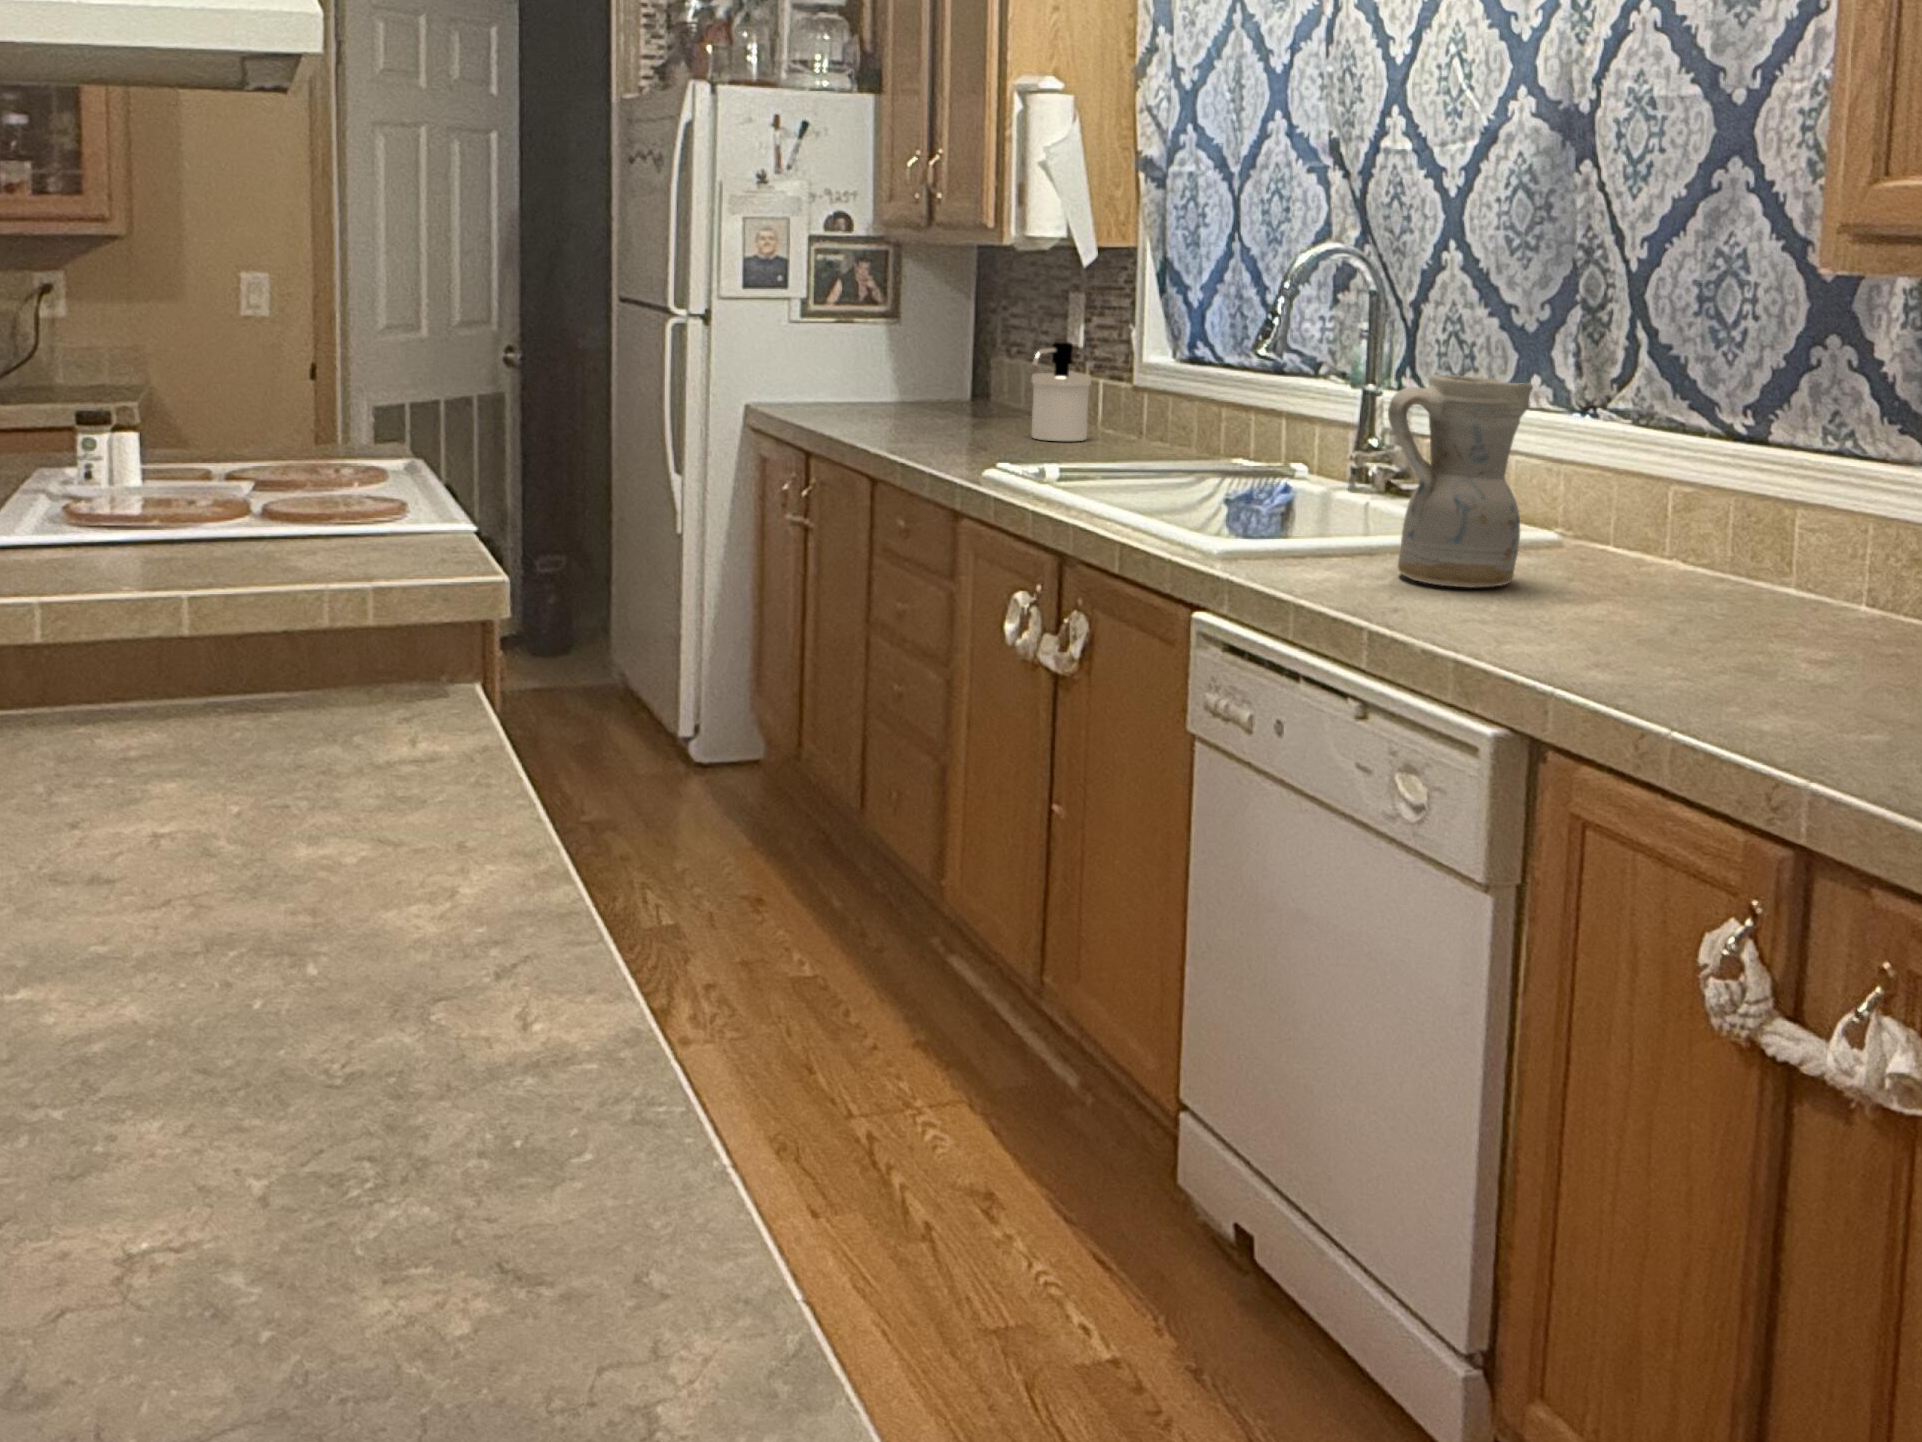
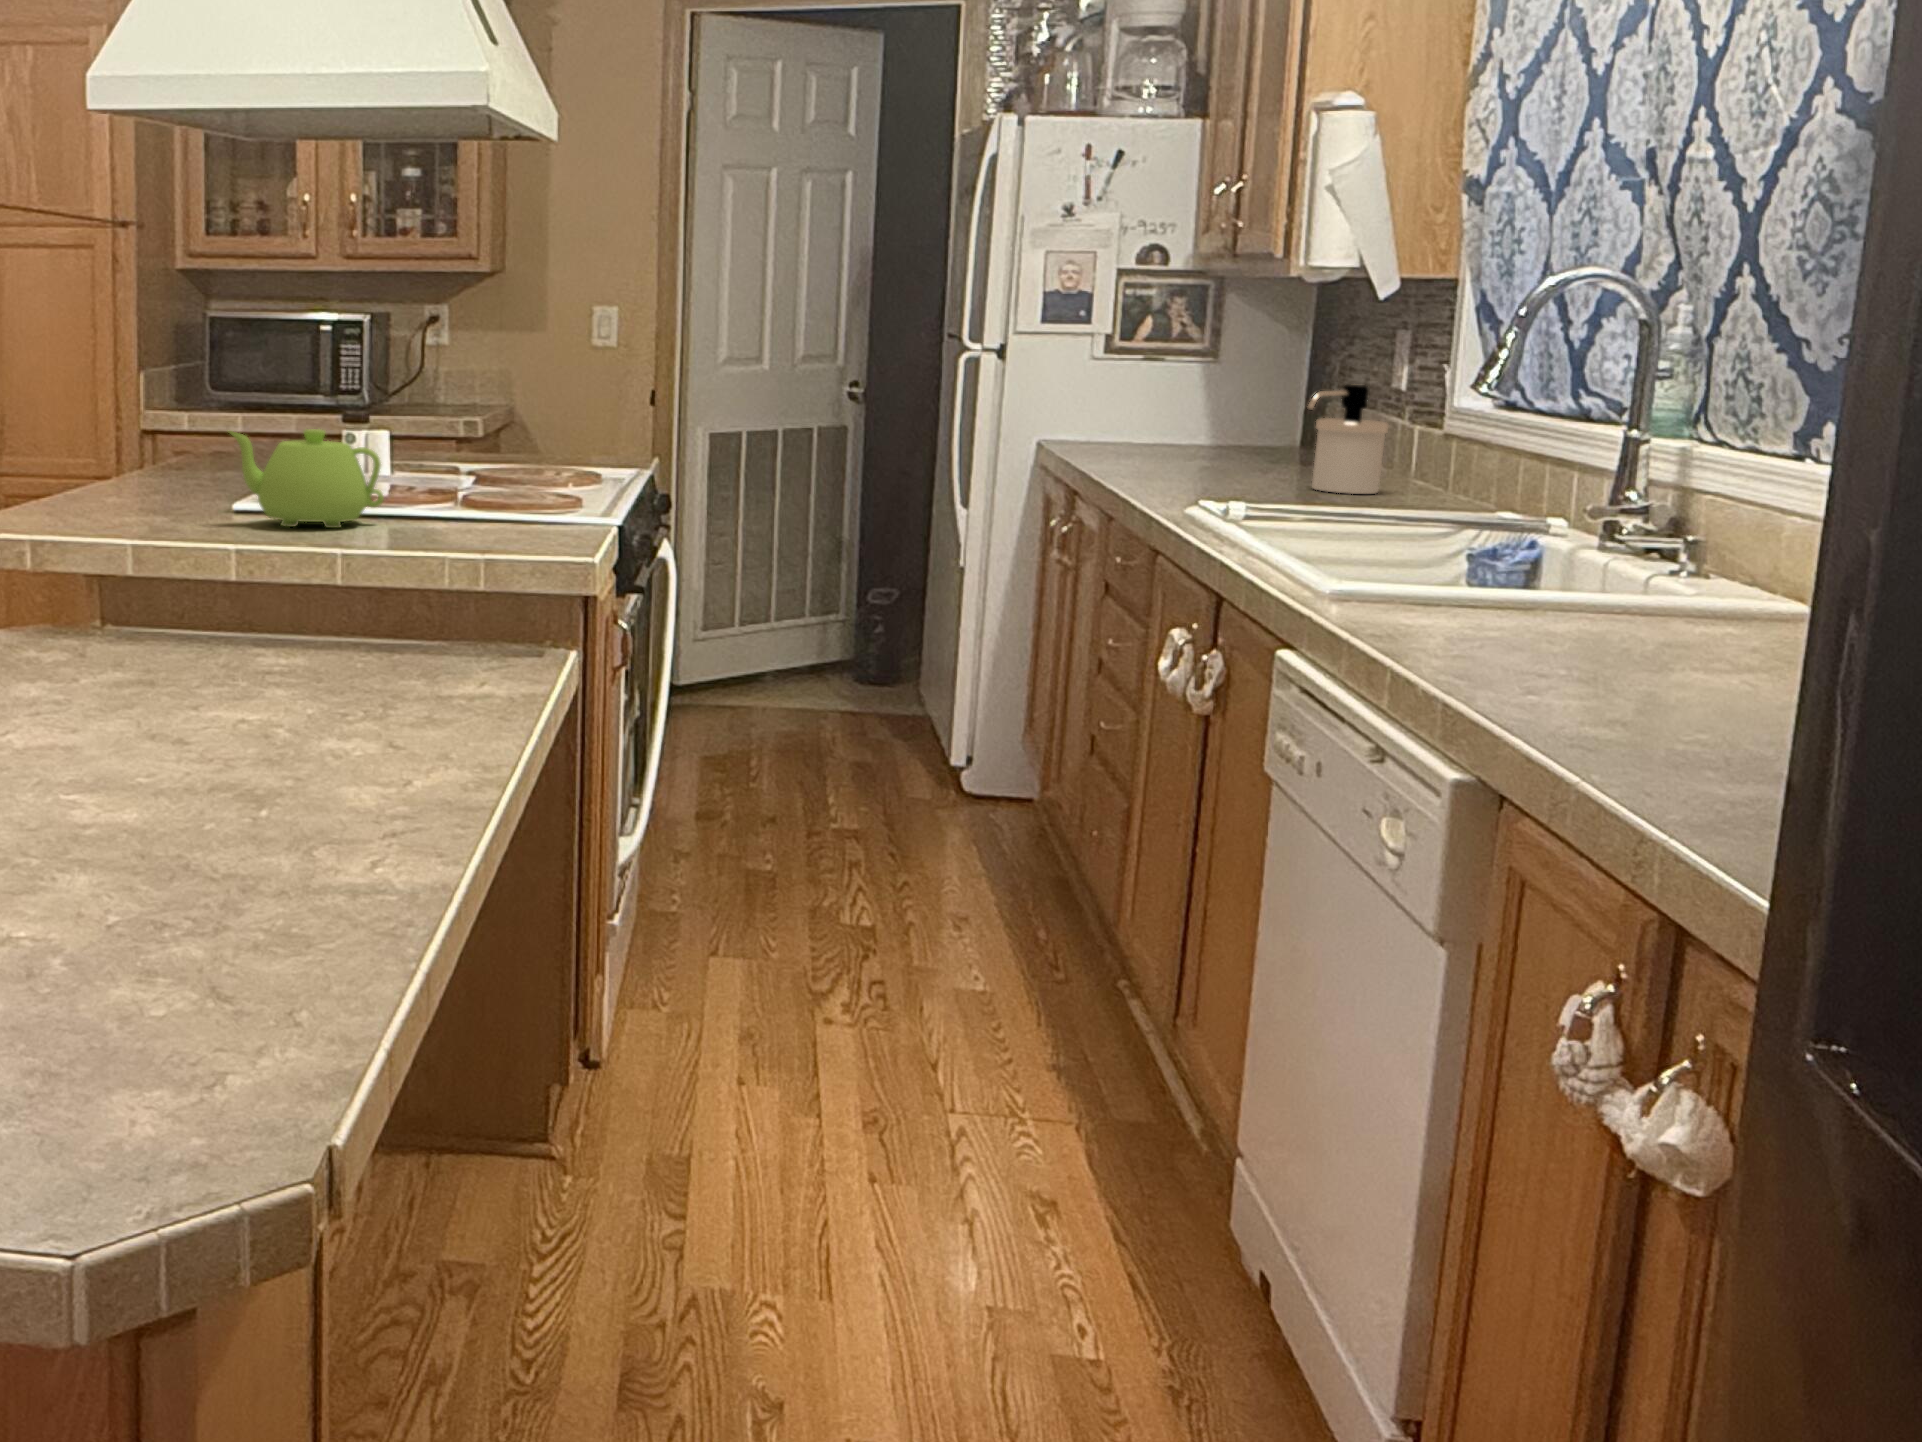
ceramic pitcher: present [1388,375,1533,587] -> none [1498,409,1689,648]
teapot: none [11,448,232,577] -> present [230,429,384,528]

